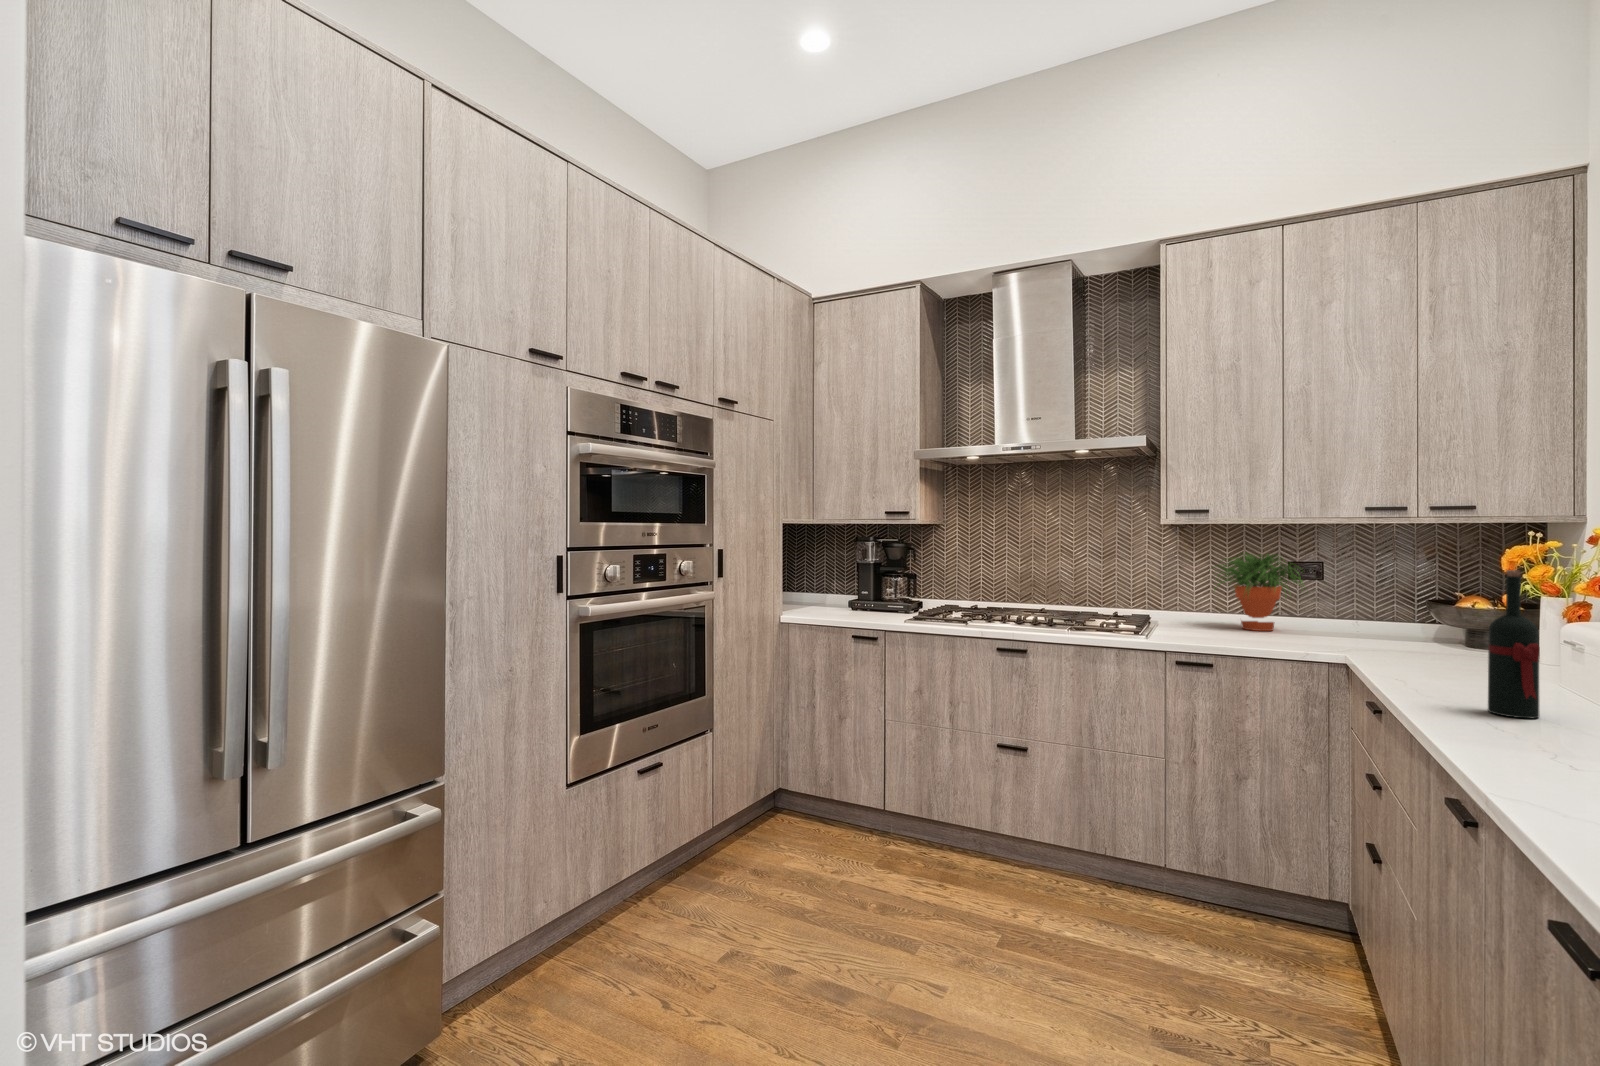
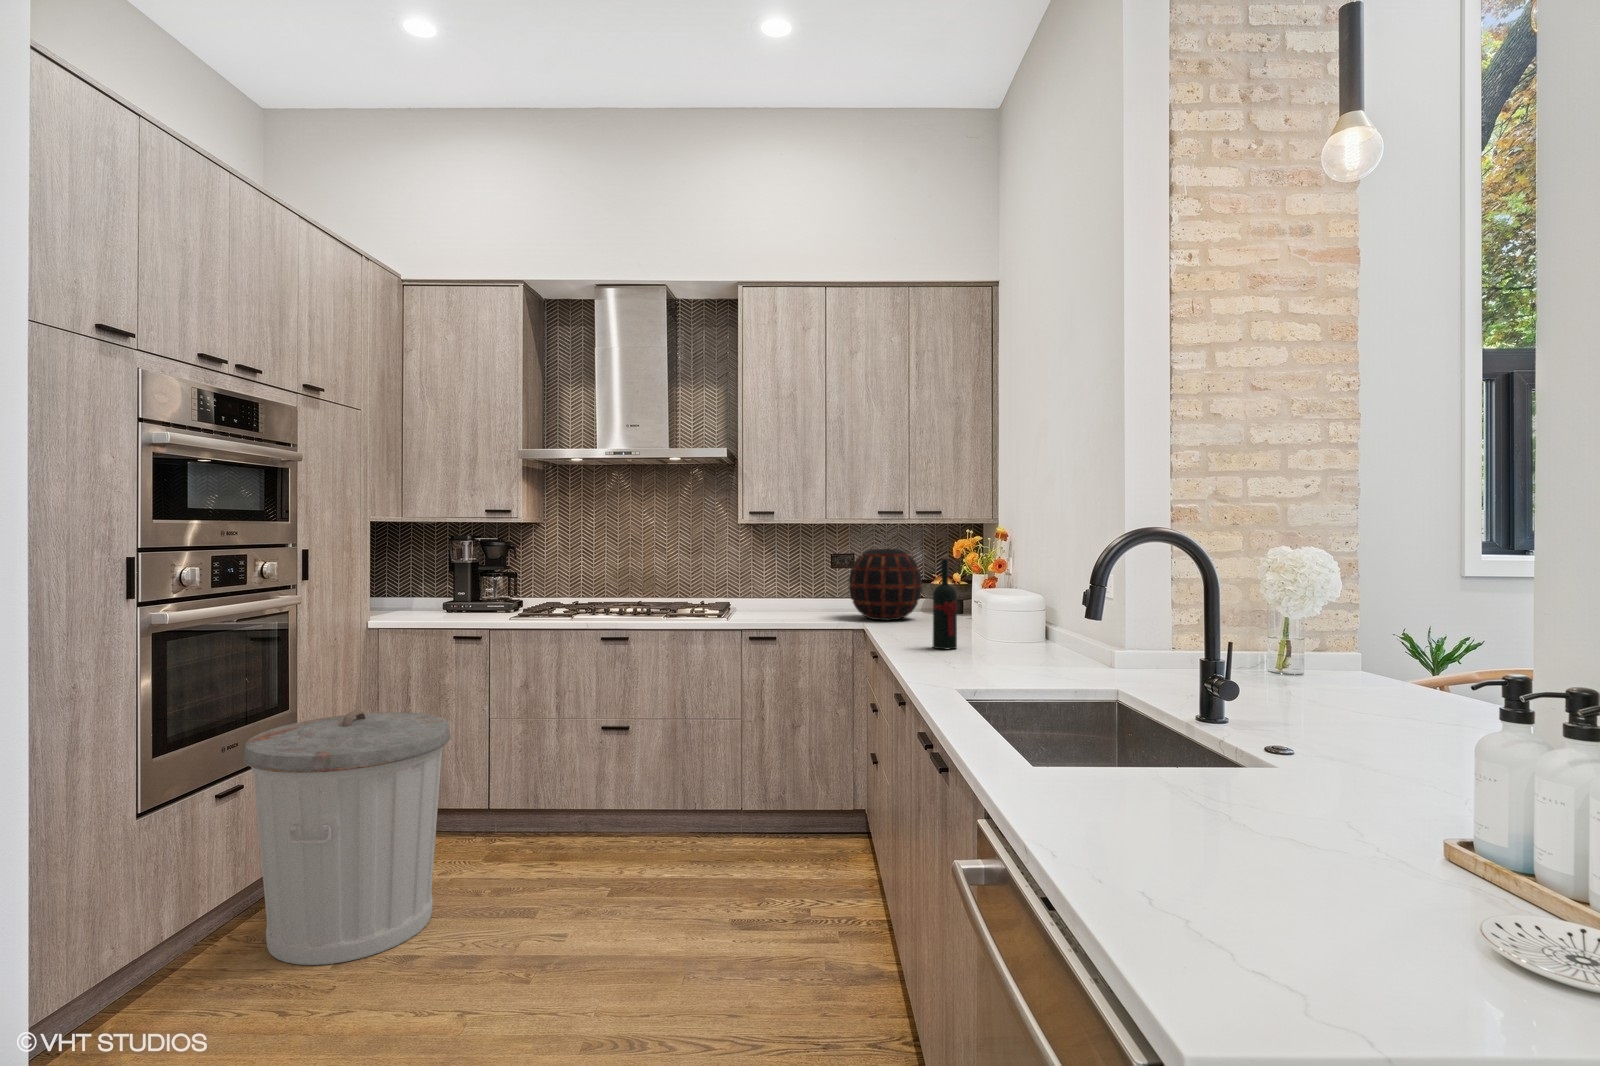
potted plant: present [1209,553,1304,631] -> none [773,547,845,610]
decorative vase: none [1321,556,1447,654] -> present [849,549,922,620]
trash can: none [659,705,835,954] -> present [243,709,451,965]

